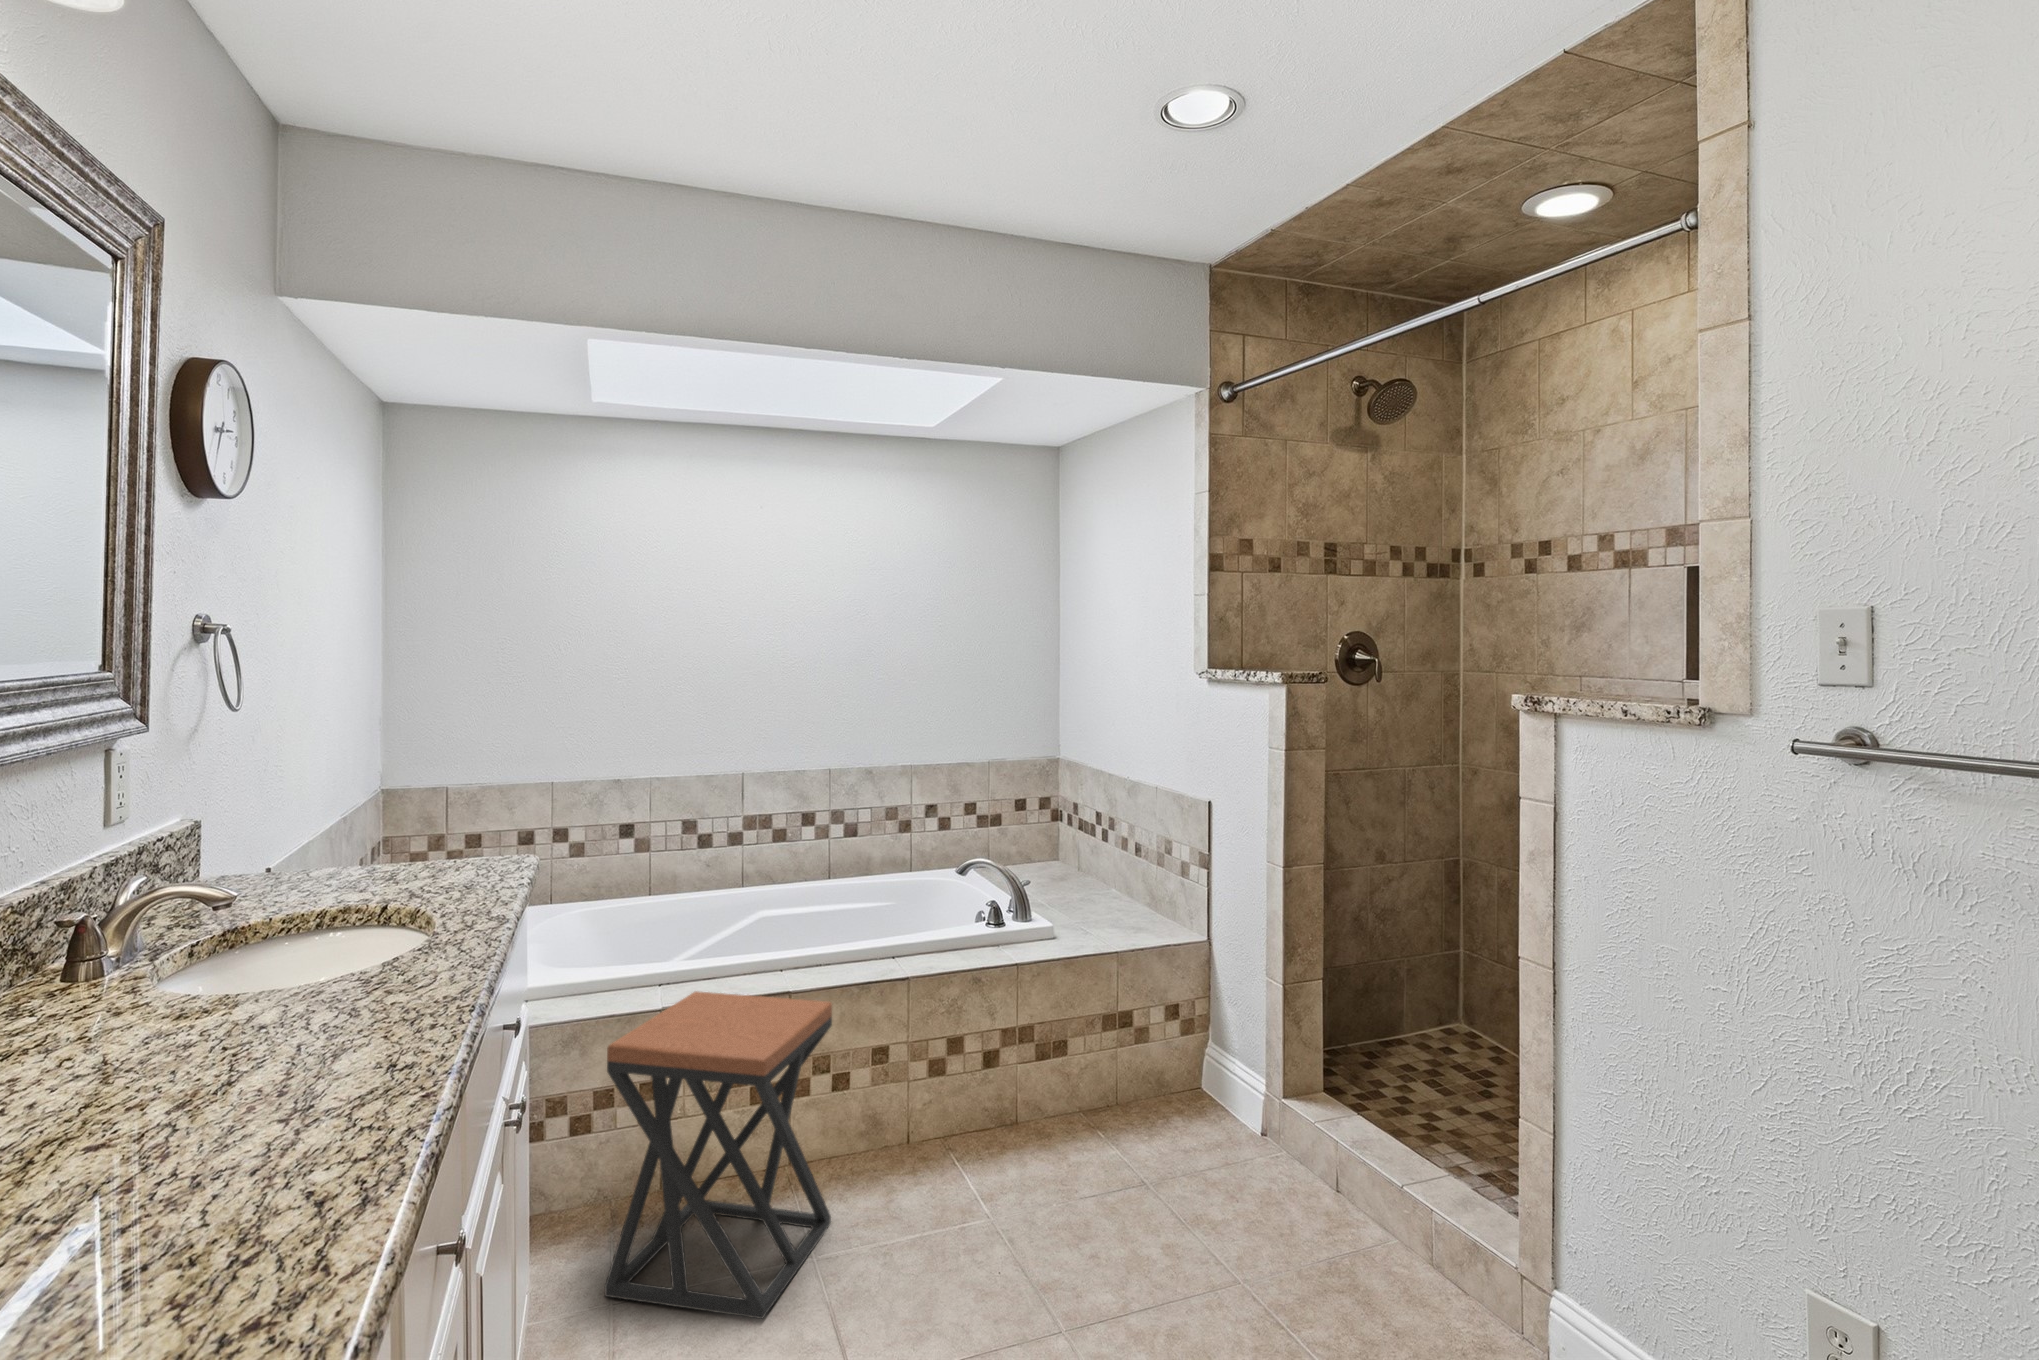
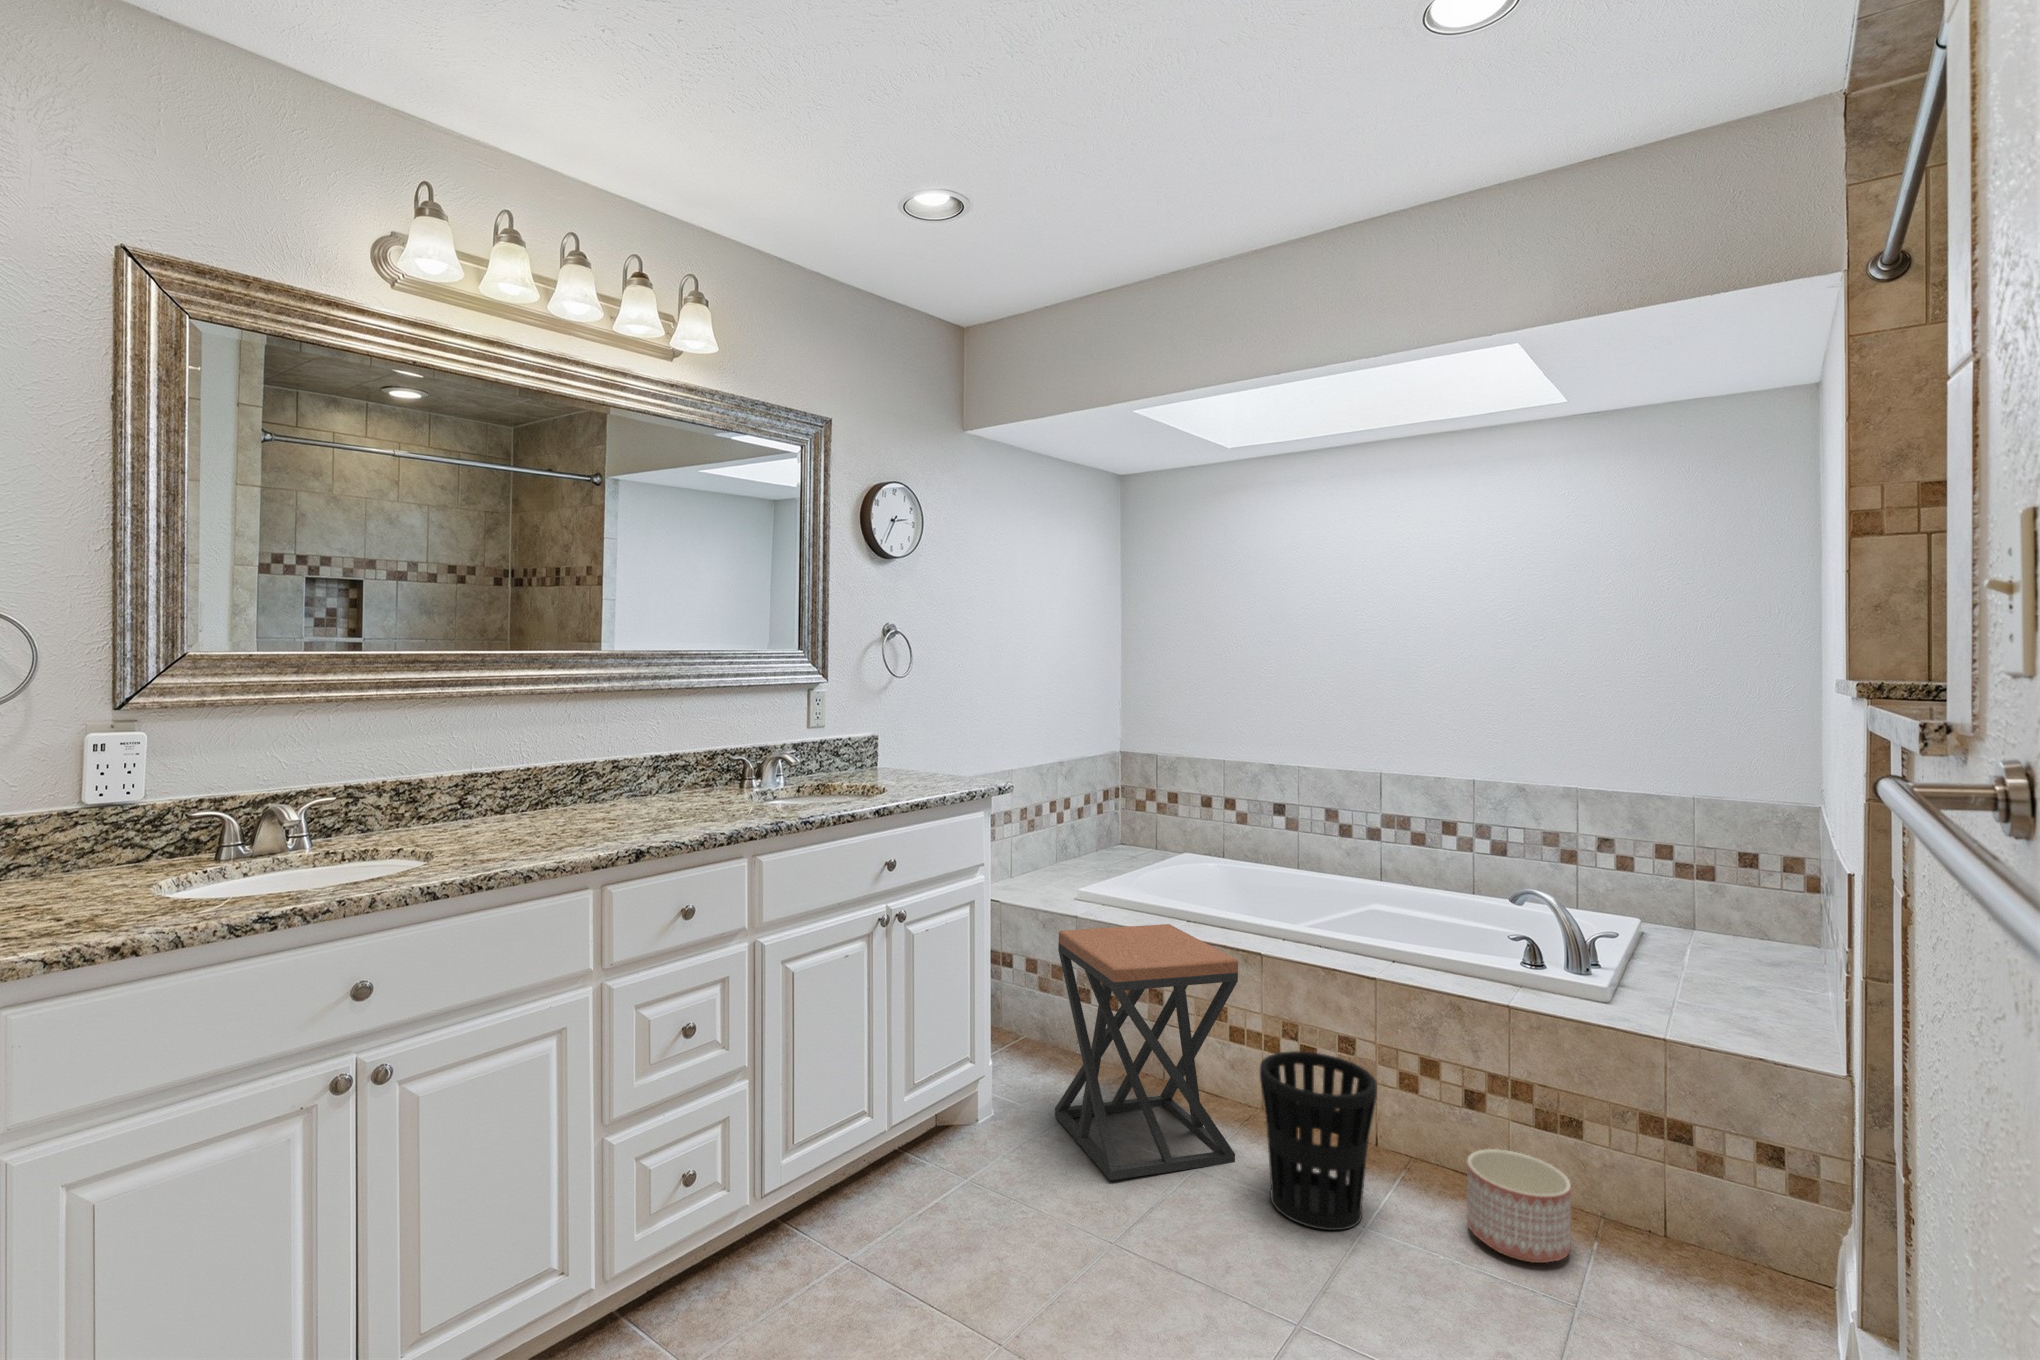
wastebasket: none [879,1064,990,1243] -> present [1260,1051,1377,1230]
planter: none [1026,1083,1102,1173] -> present [1467,1149,1571,1263]

